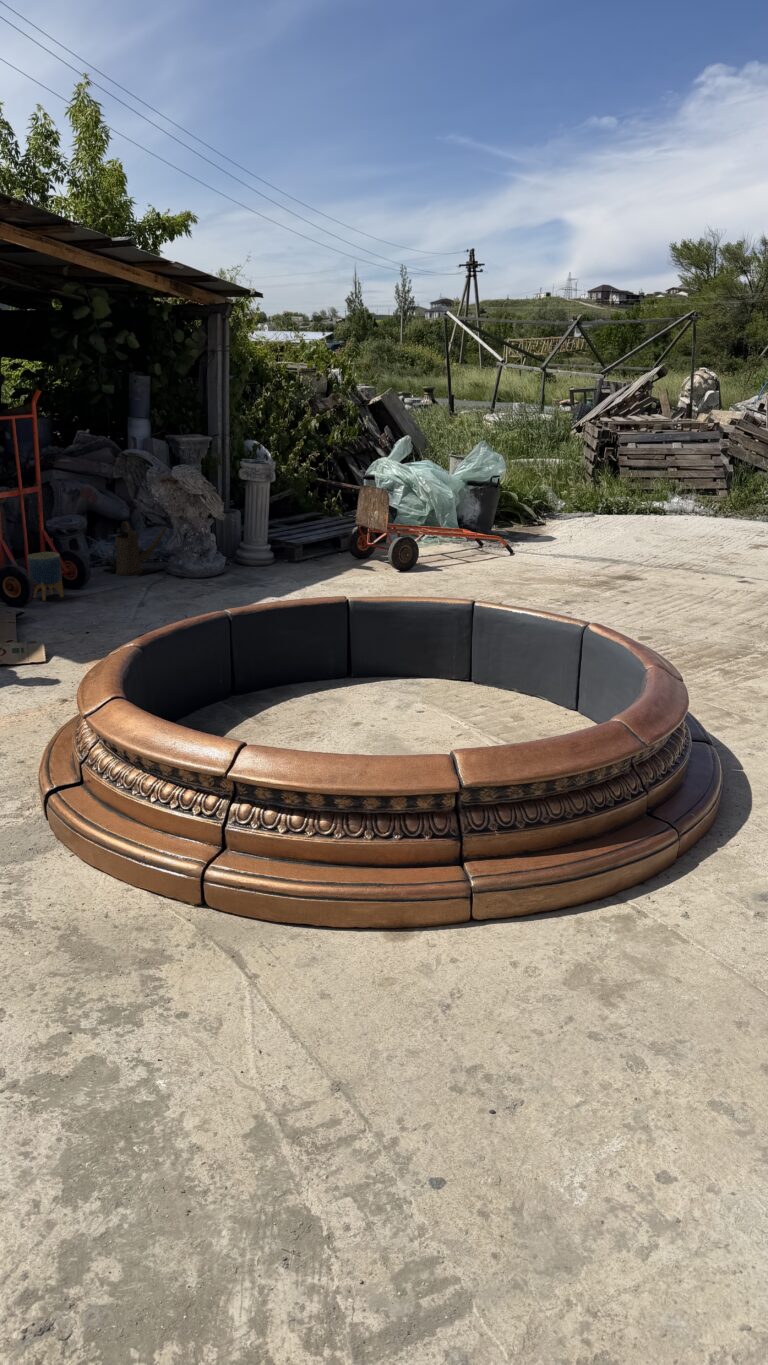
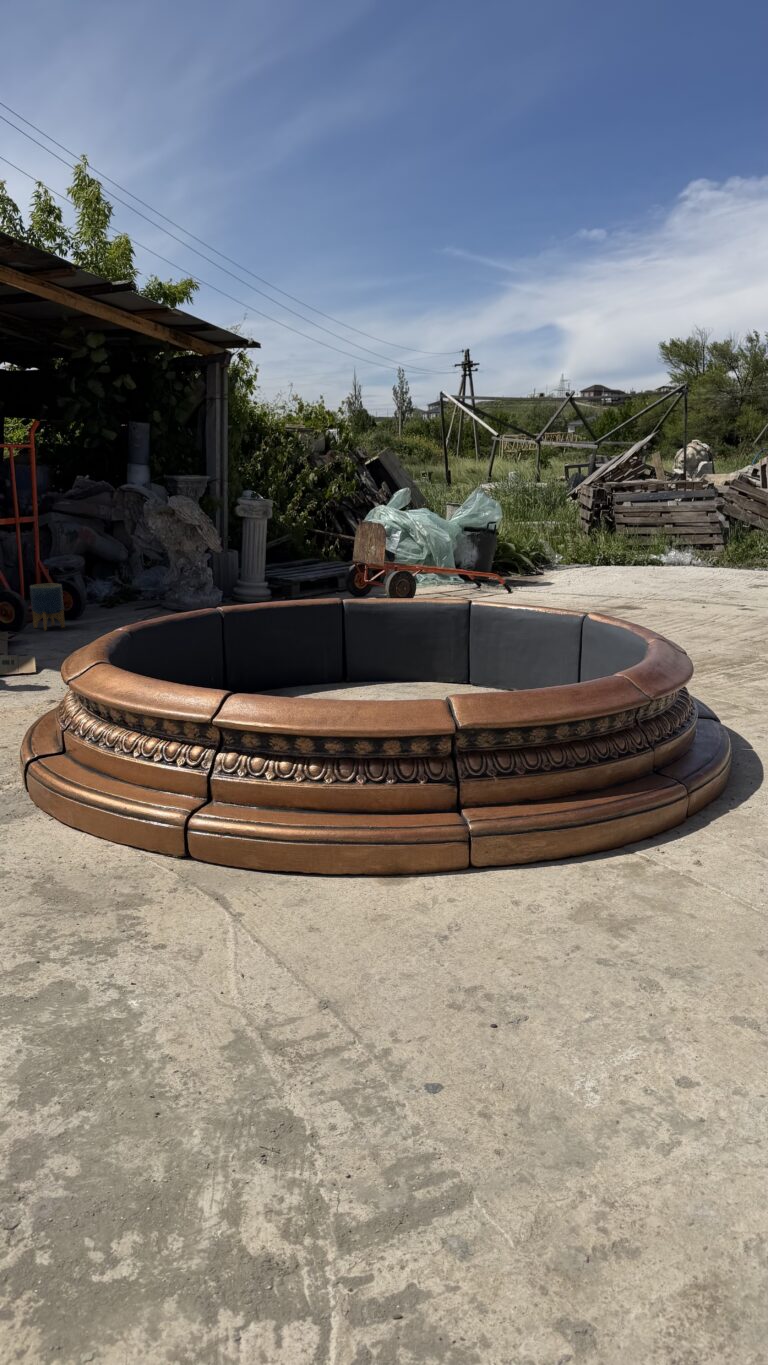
watering can: present [107,522,167,575] -> none [109,559,169,611]

